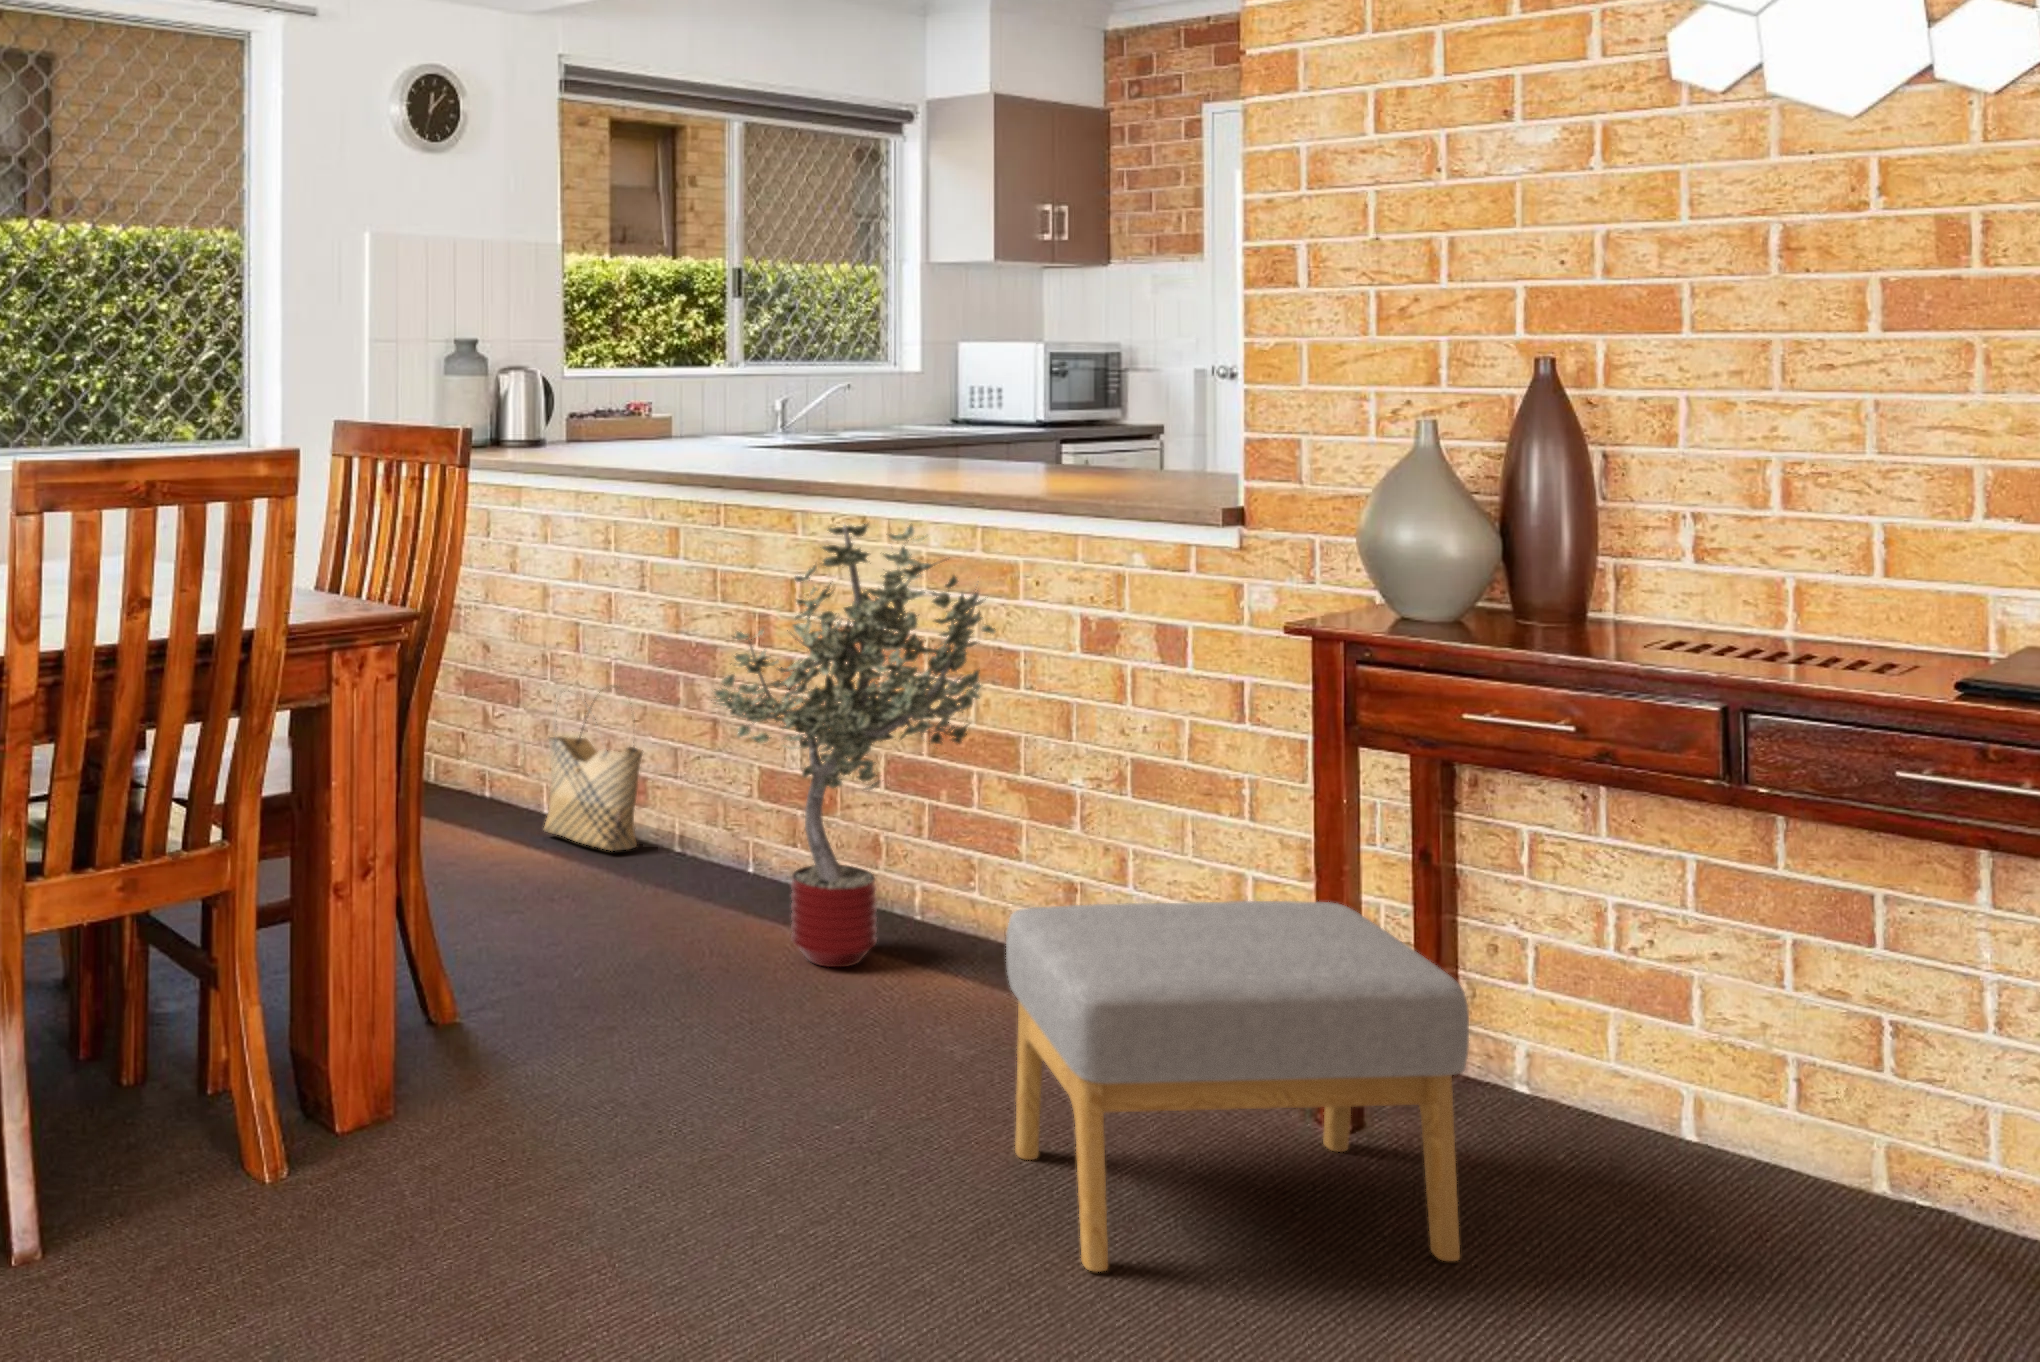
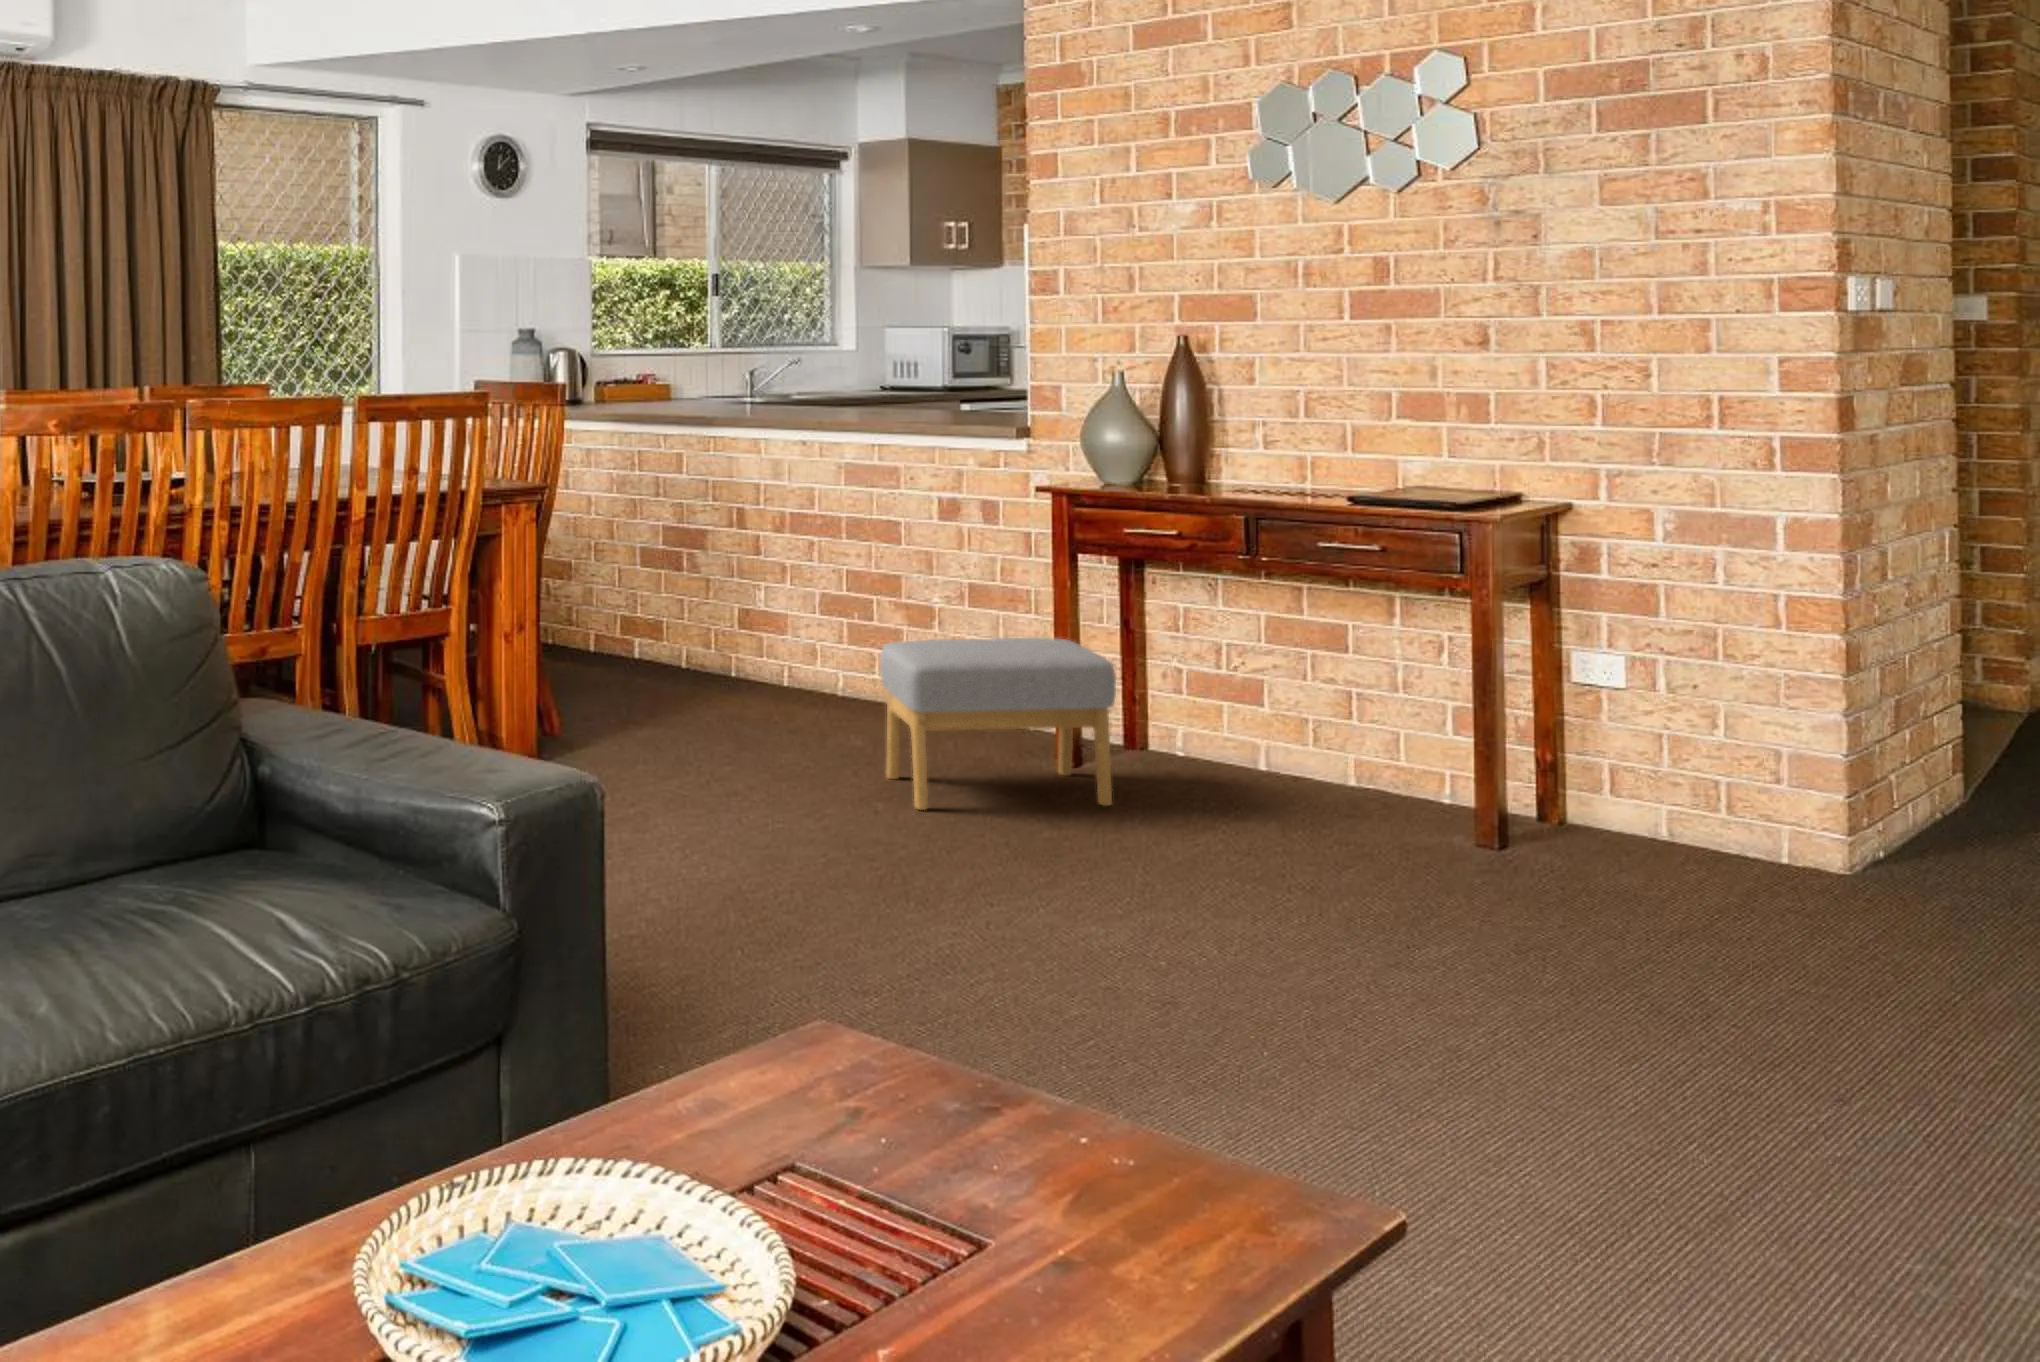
potted tree: present [714,524,995,967] -> none [706,440,884,715]
woven basket: present [544,686,643,851] -> none [591,562,659,669]

